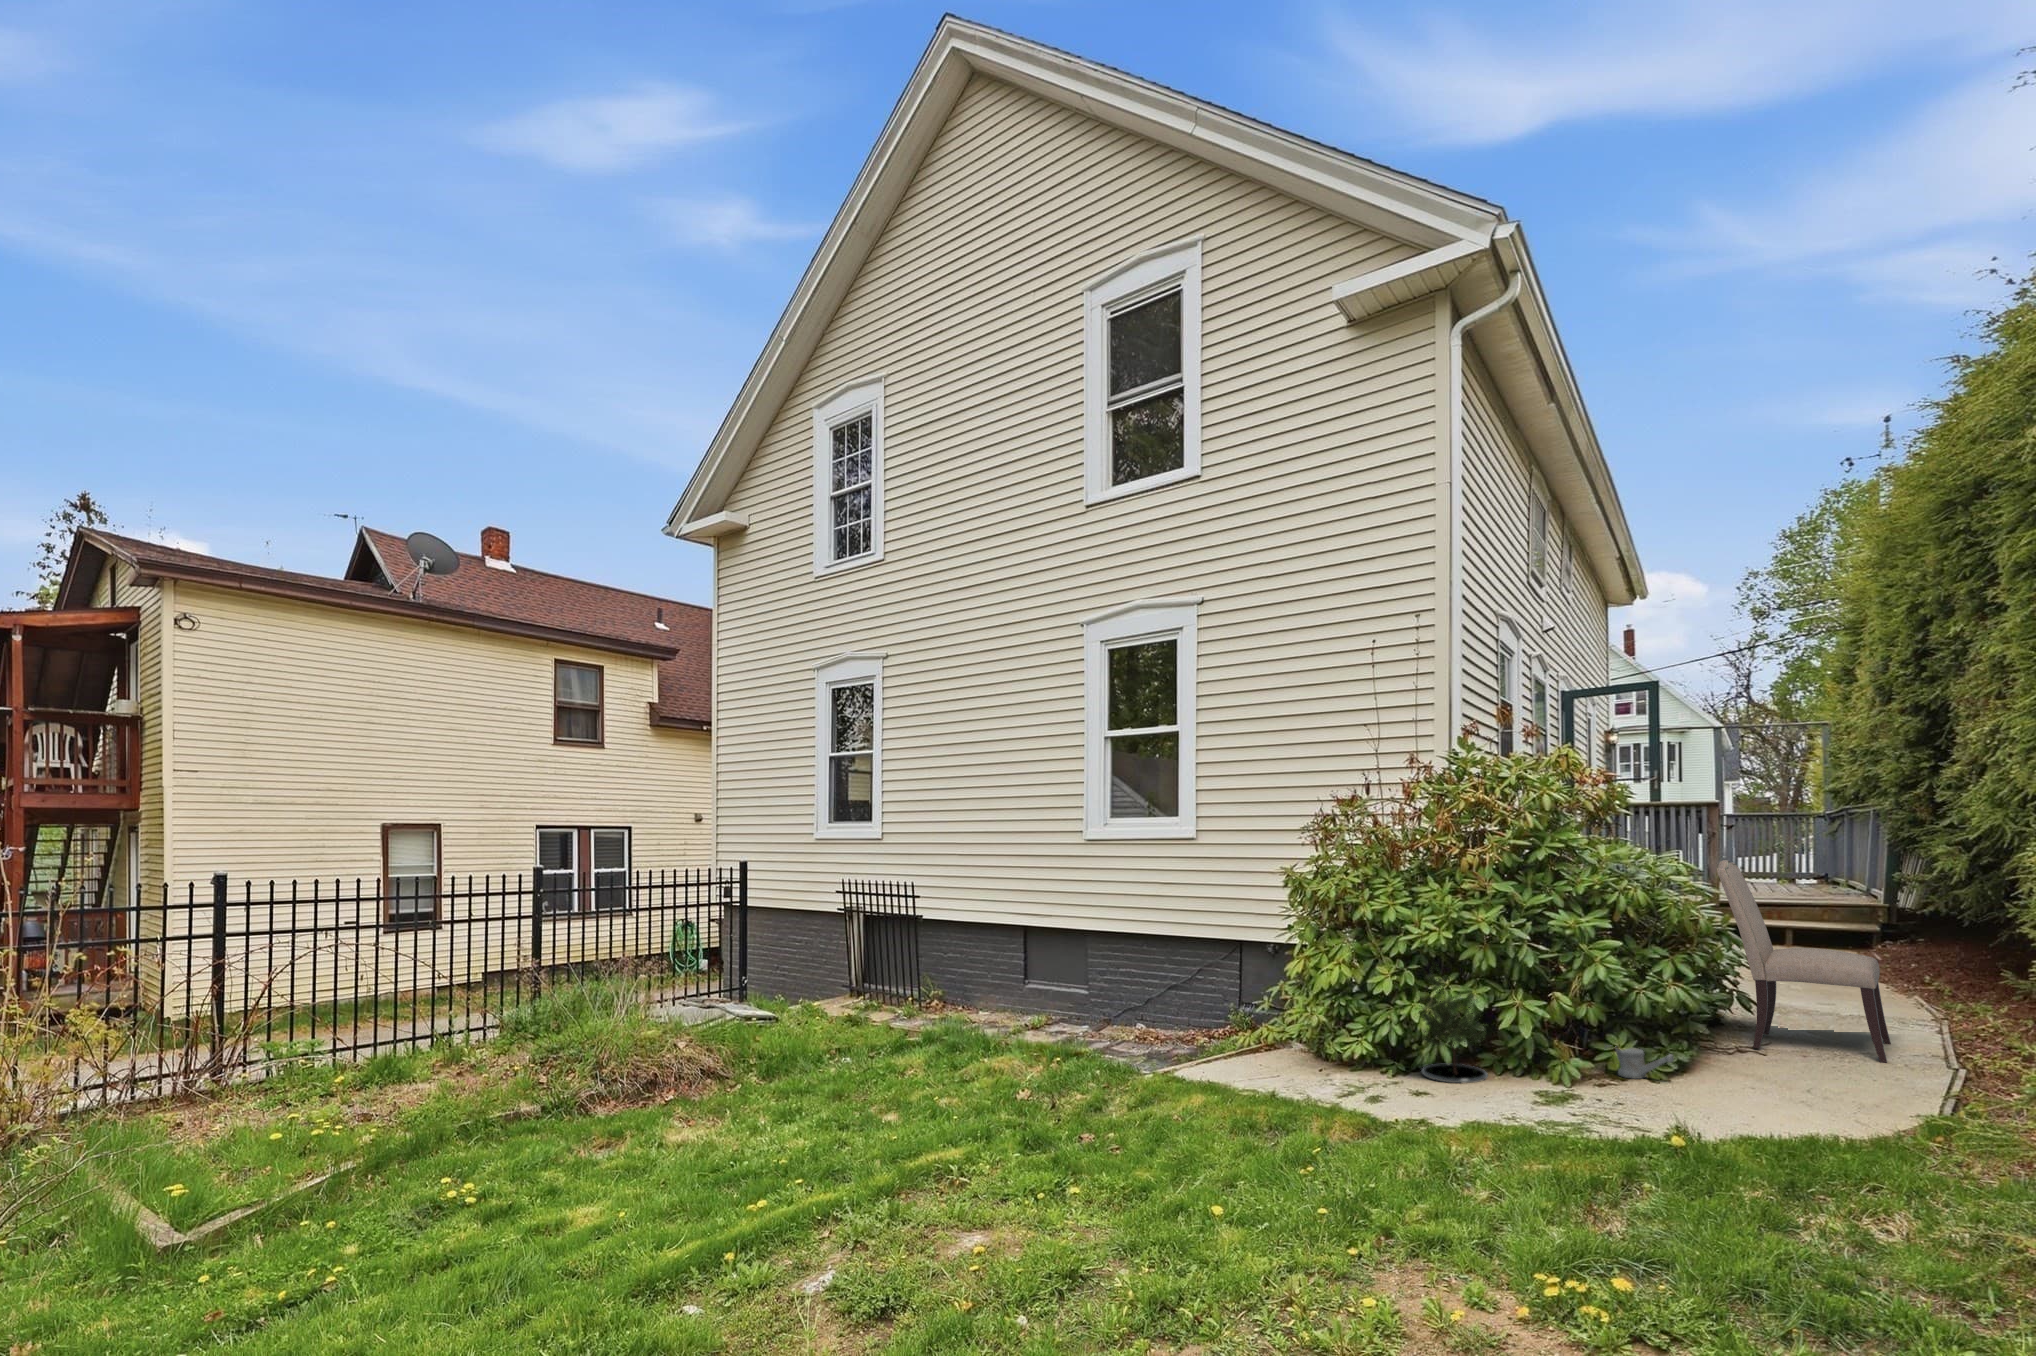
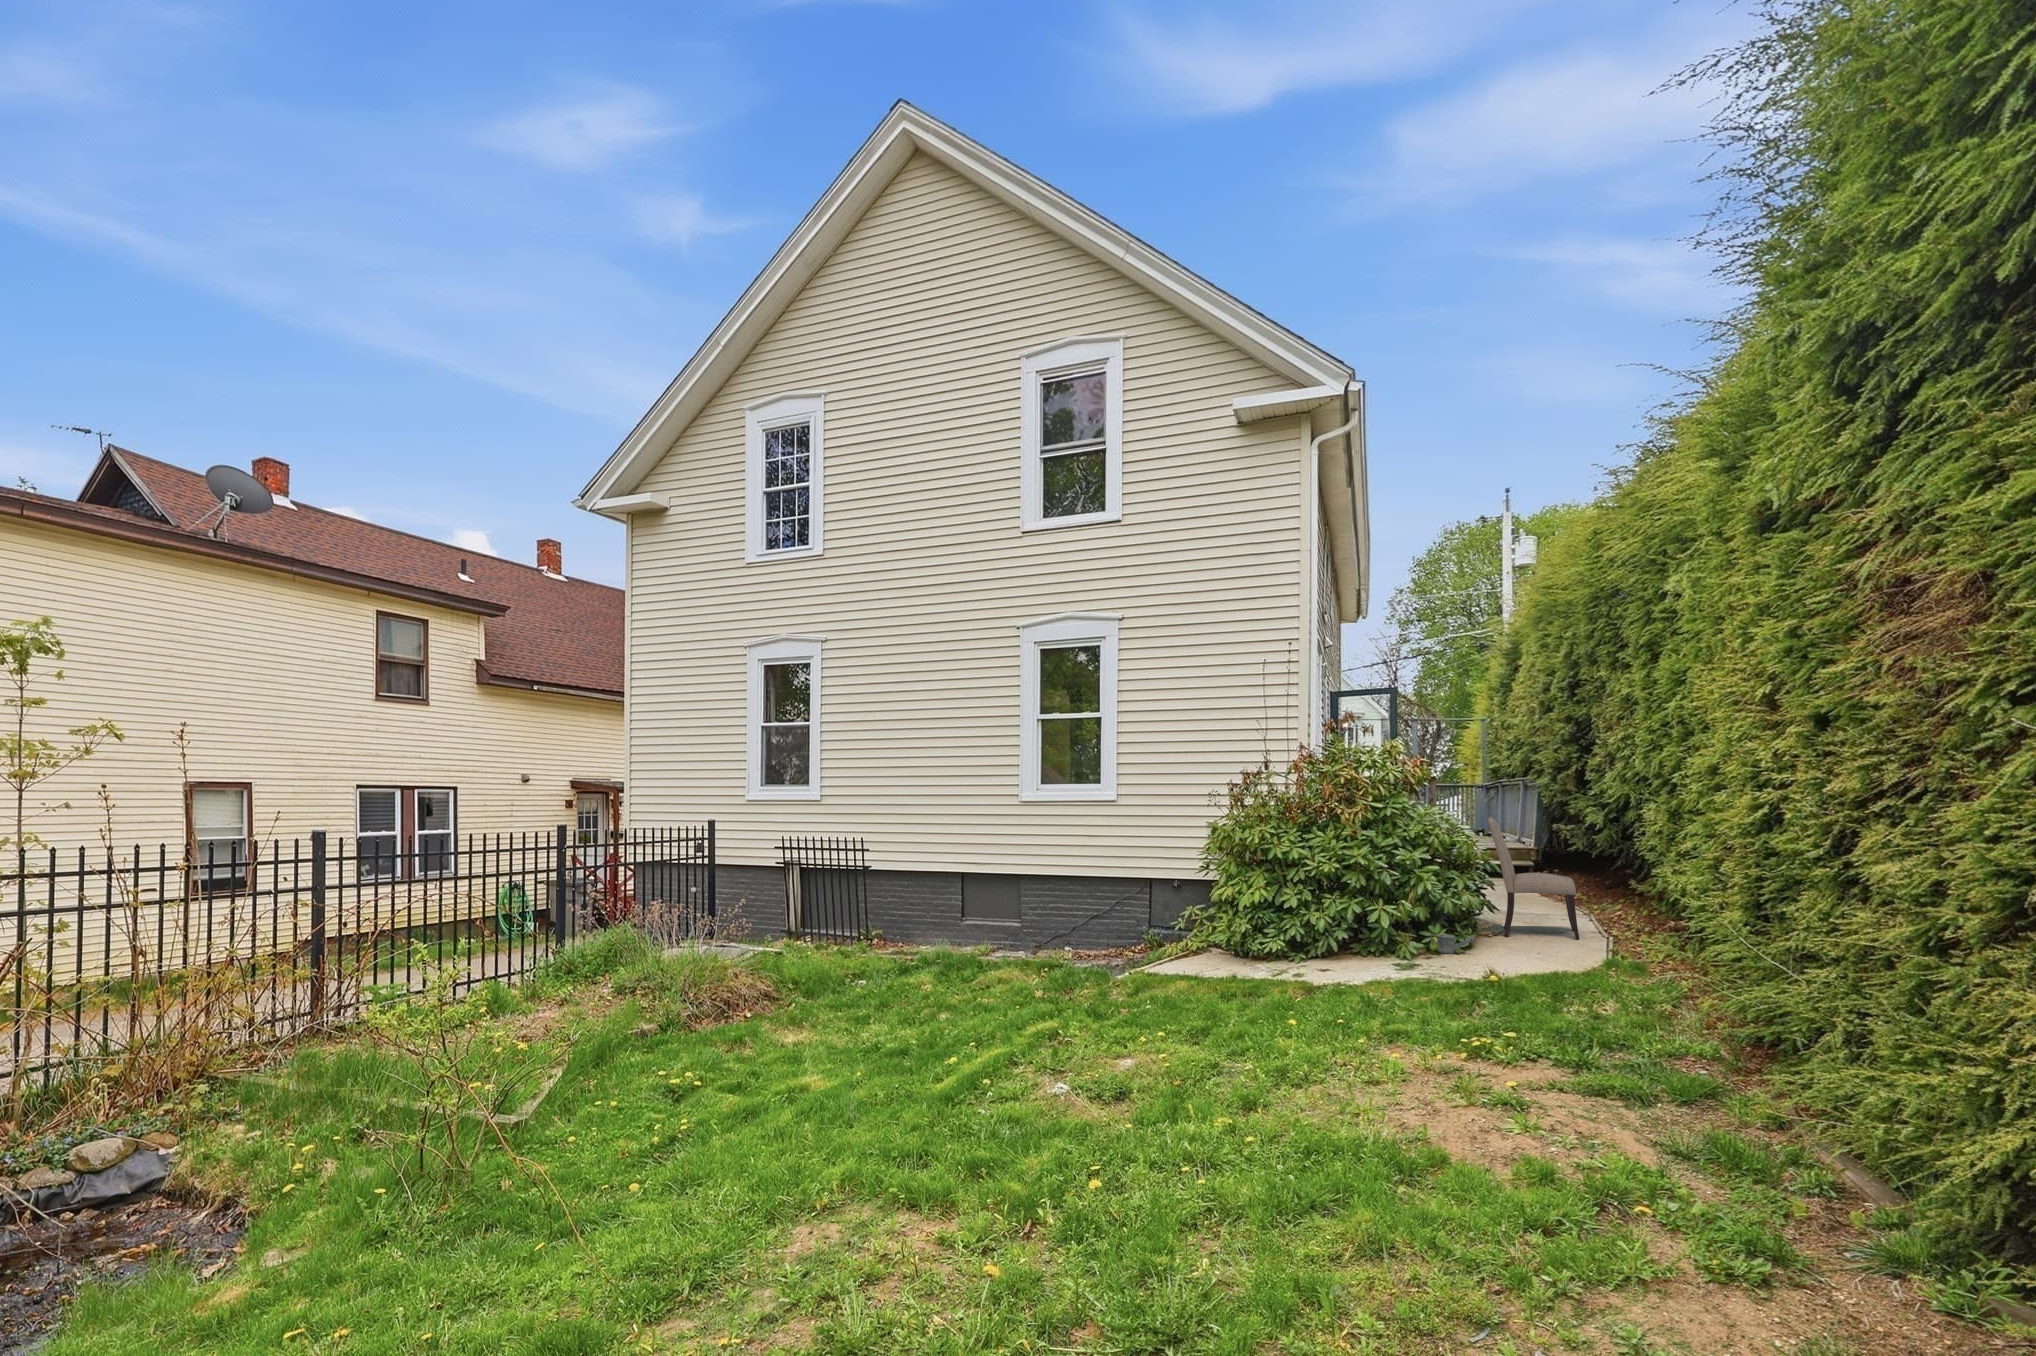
potted tree: present [1419,965,1488,1083] -> none [1317,882,1366,961]

